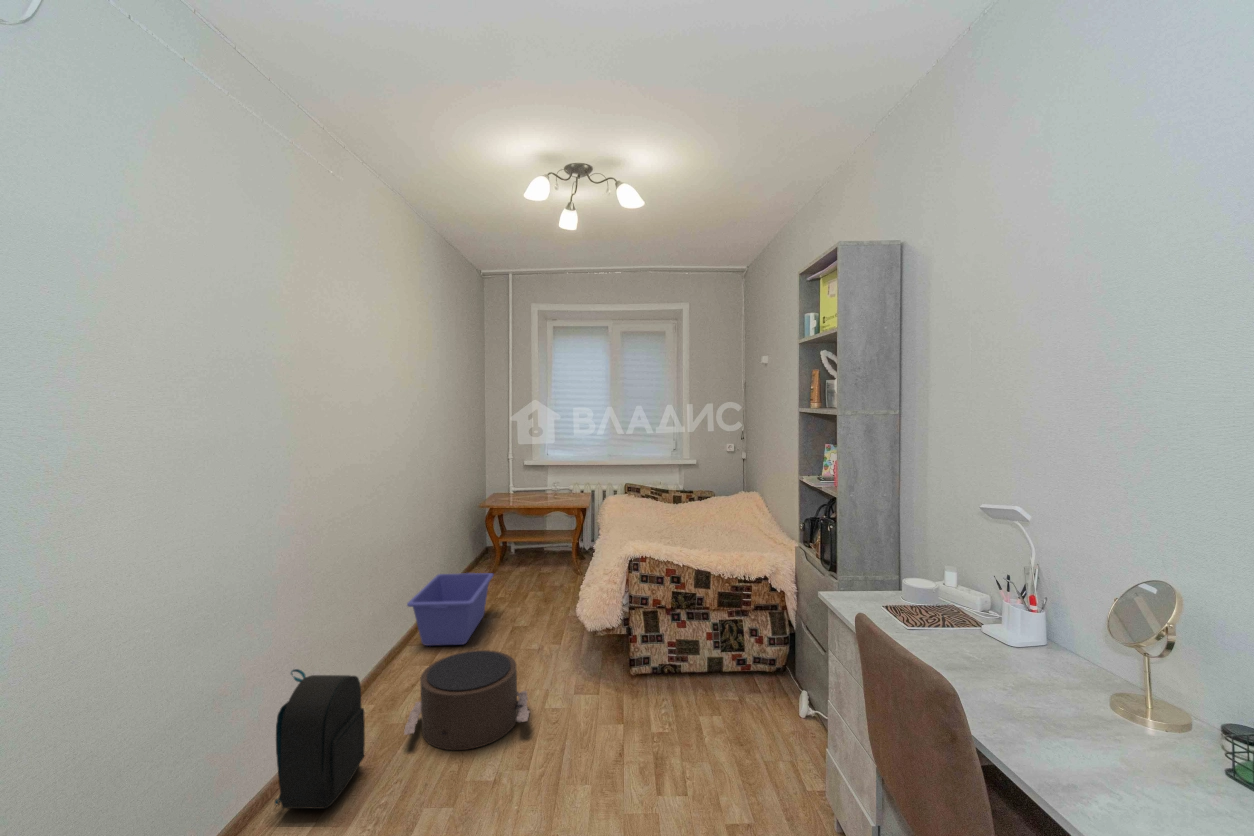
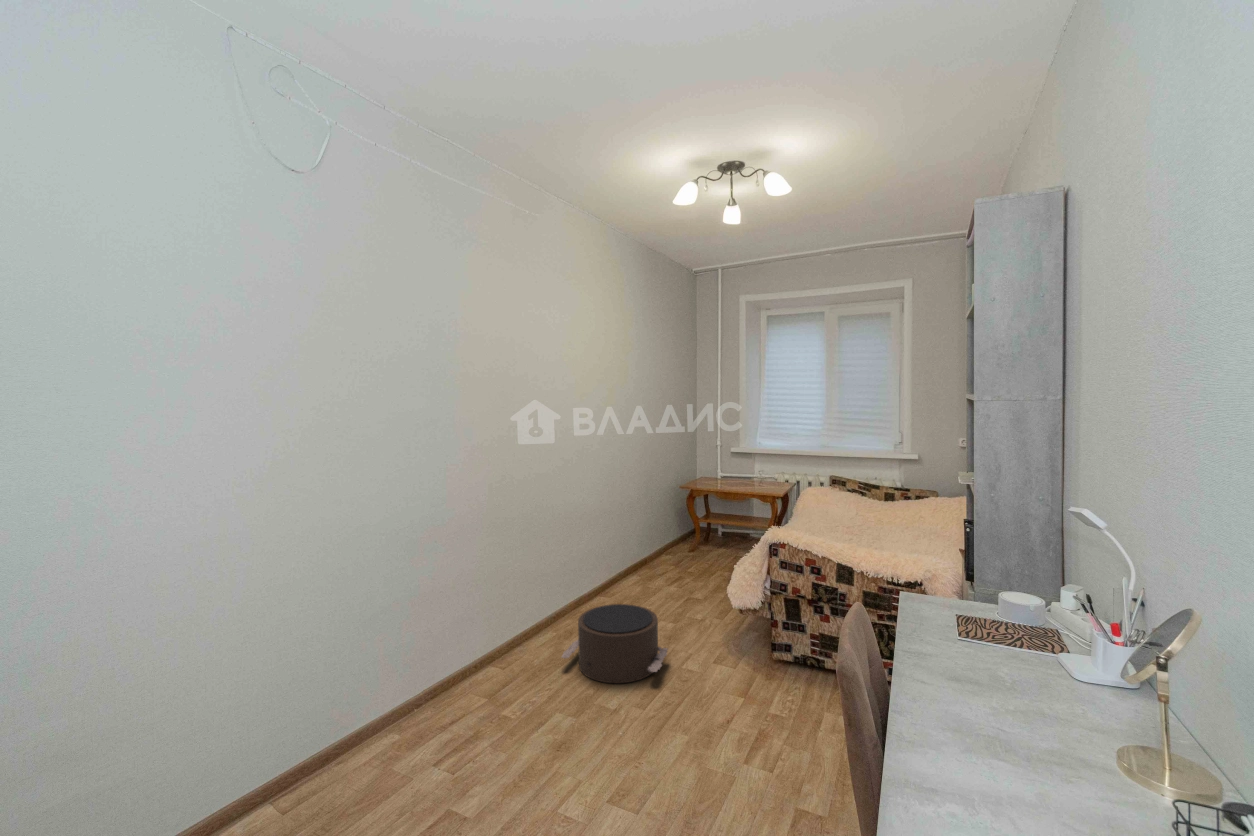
storage bin: present [407,573,493,646] -> none [598,541,678,602]
backpack: present [275,669,365,809] -> none [465,587,530,694]

